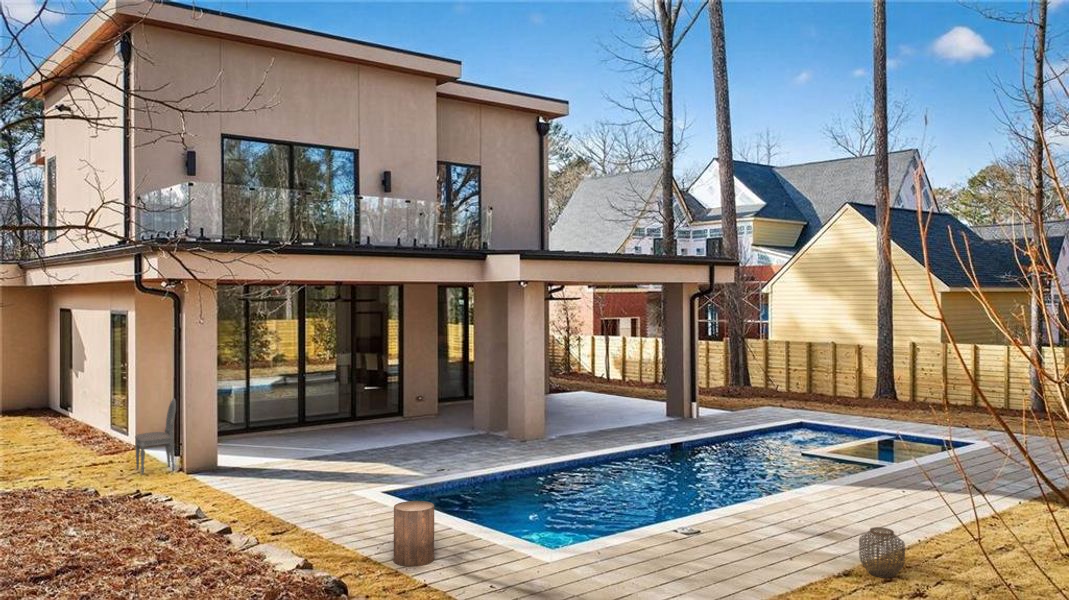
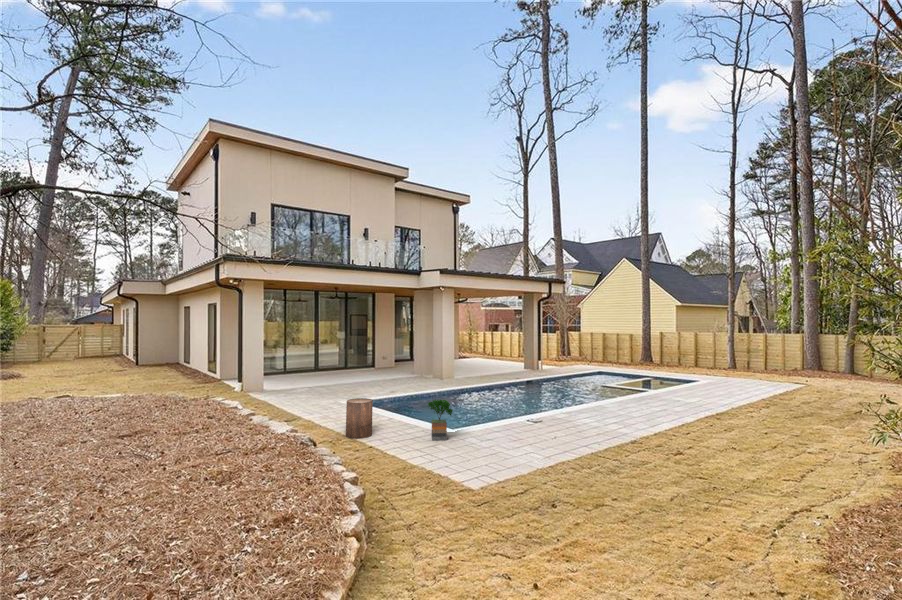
dining chair: present [135,399,176,475] -> none [211,348,235,392]
potted tree: none [521,502,563,568] -> present [428,400,453,440]
woven basket: present [859,527,905,577] -> none [644,416,674,449]

